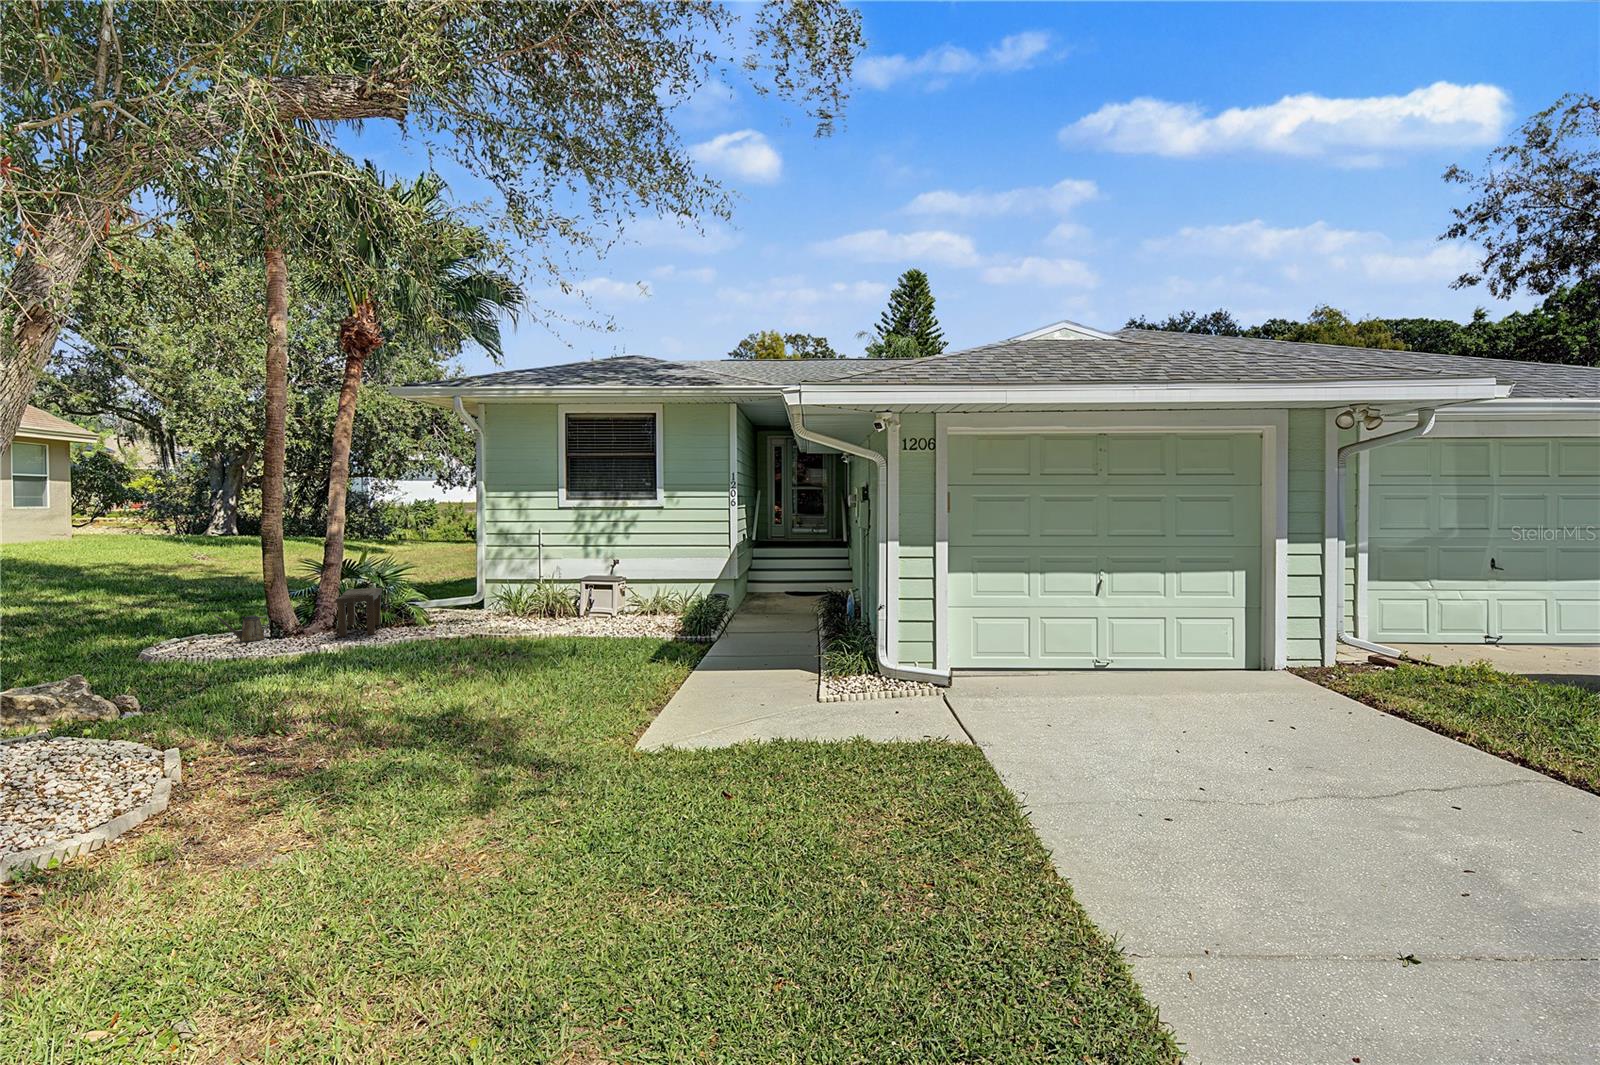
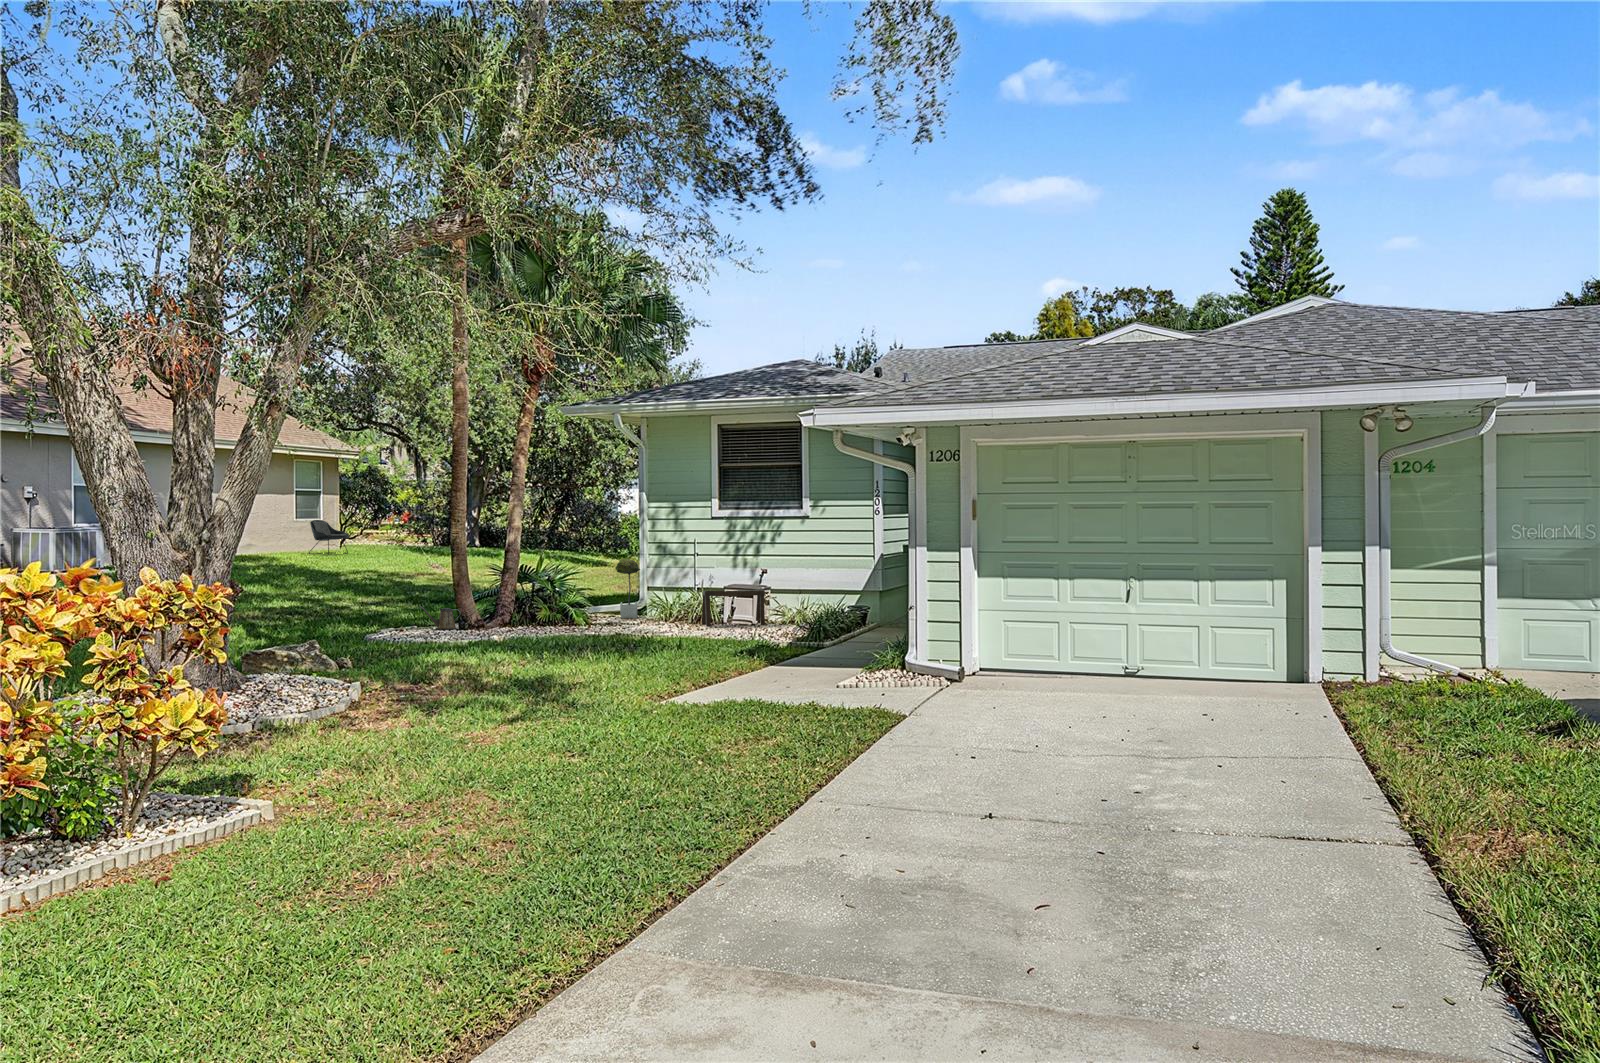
lounge chair: none [30,508,84,544] -> present [309,520,350,555]
potted tree: none [451,549,480,613] -> present [615,558,640,618]
bench: present [336,588,382,637] -> present [702,589,765,626]

